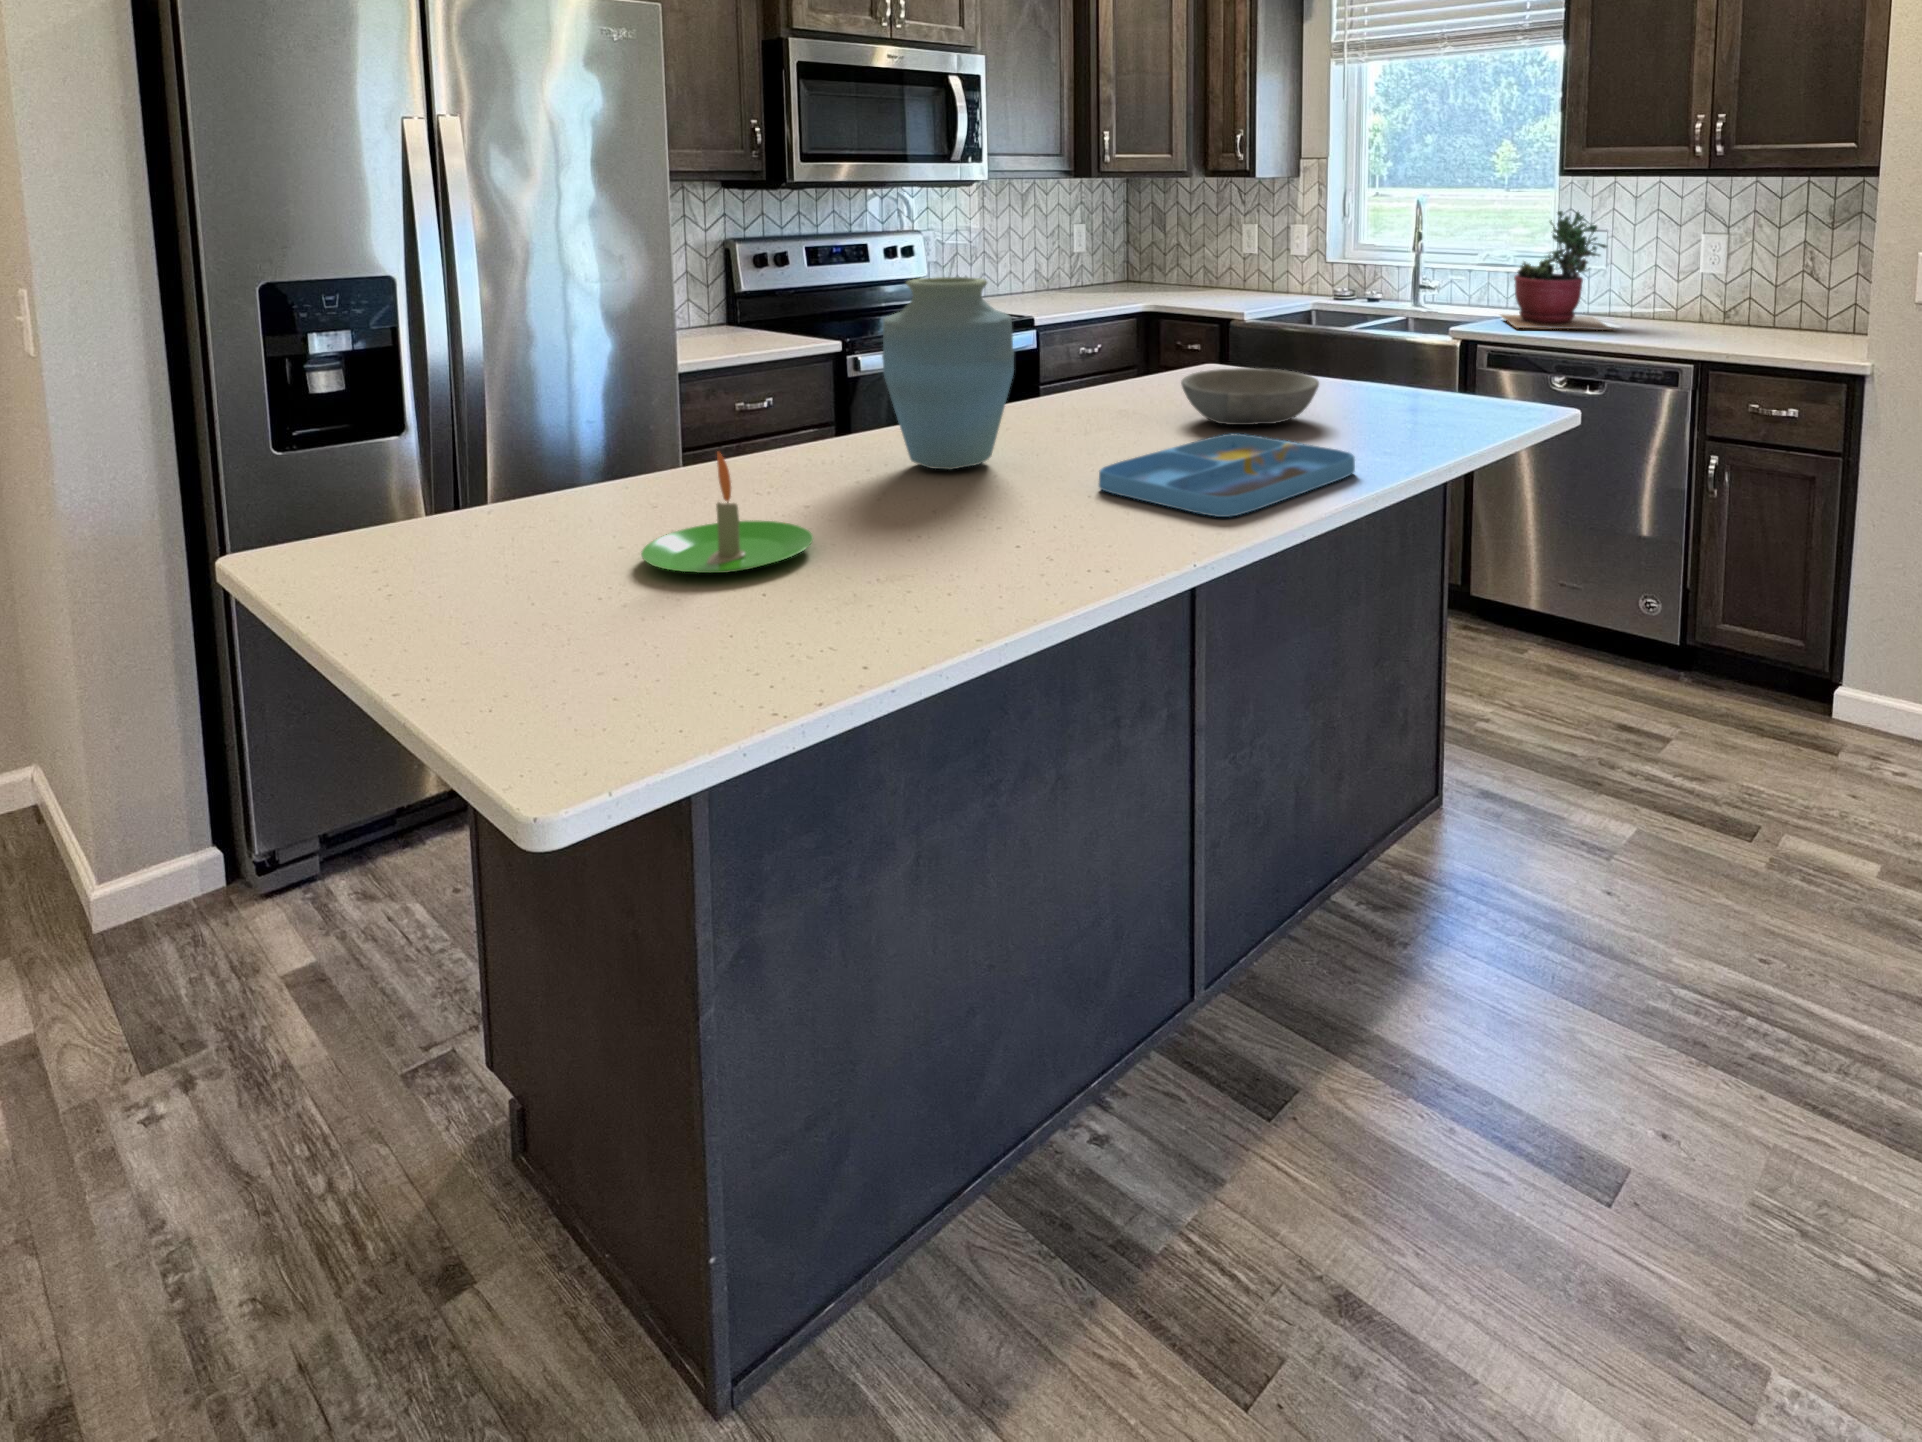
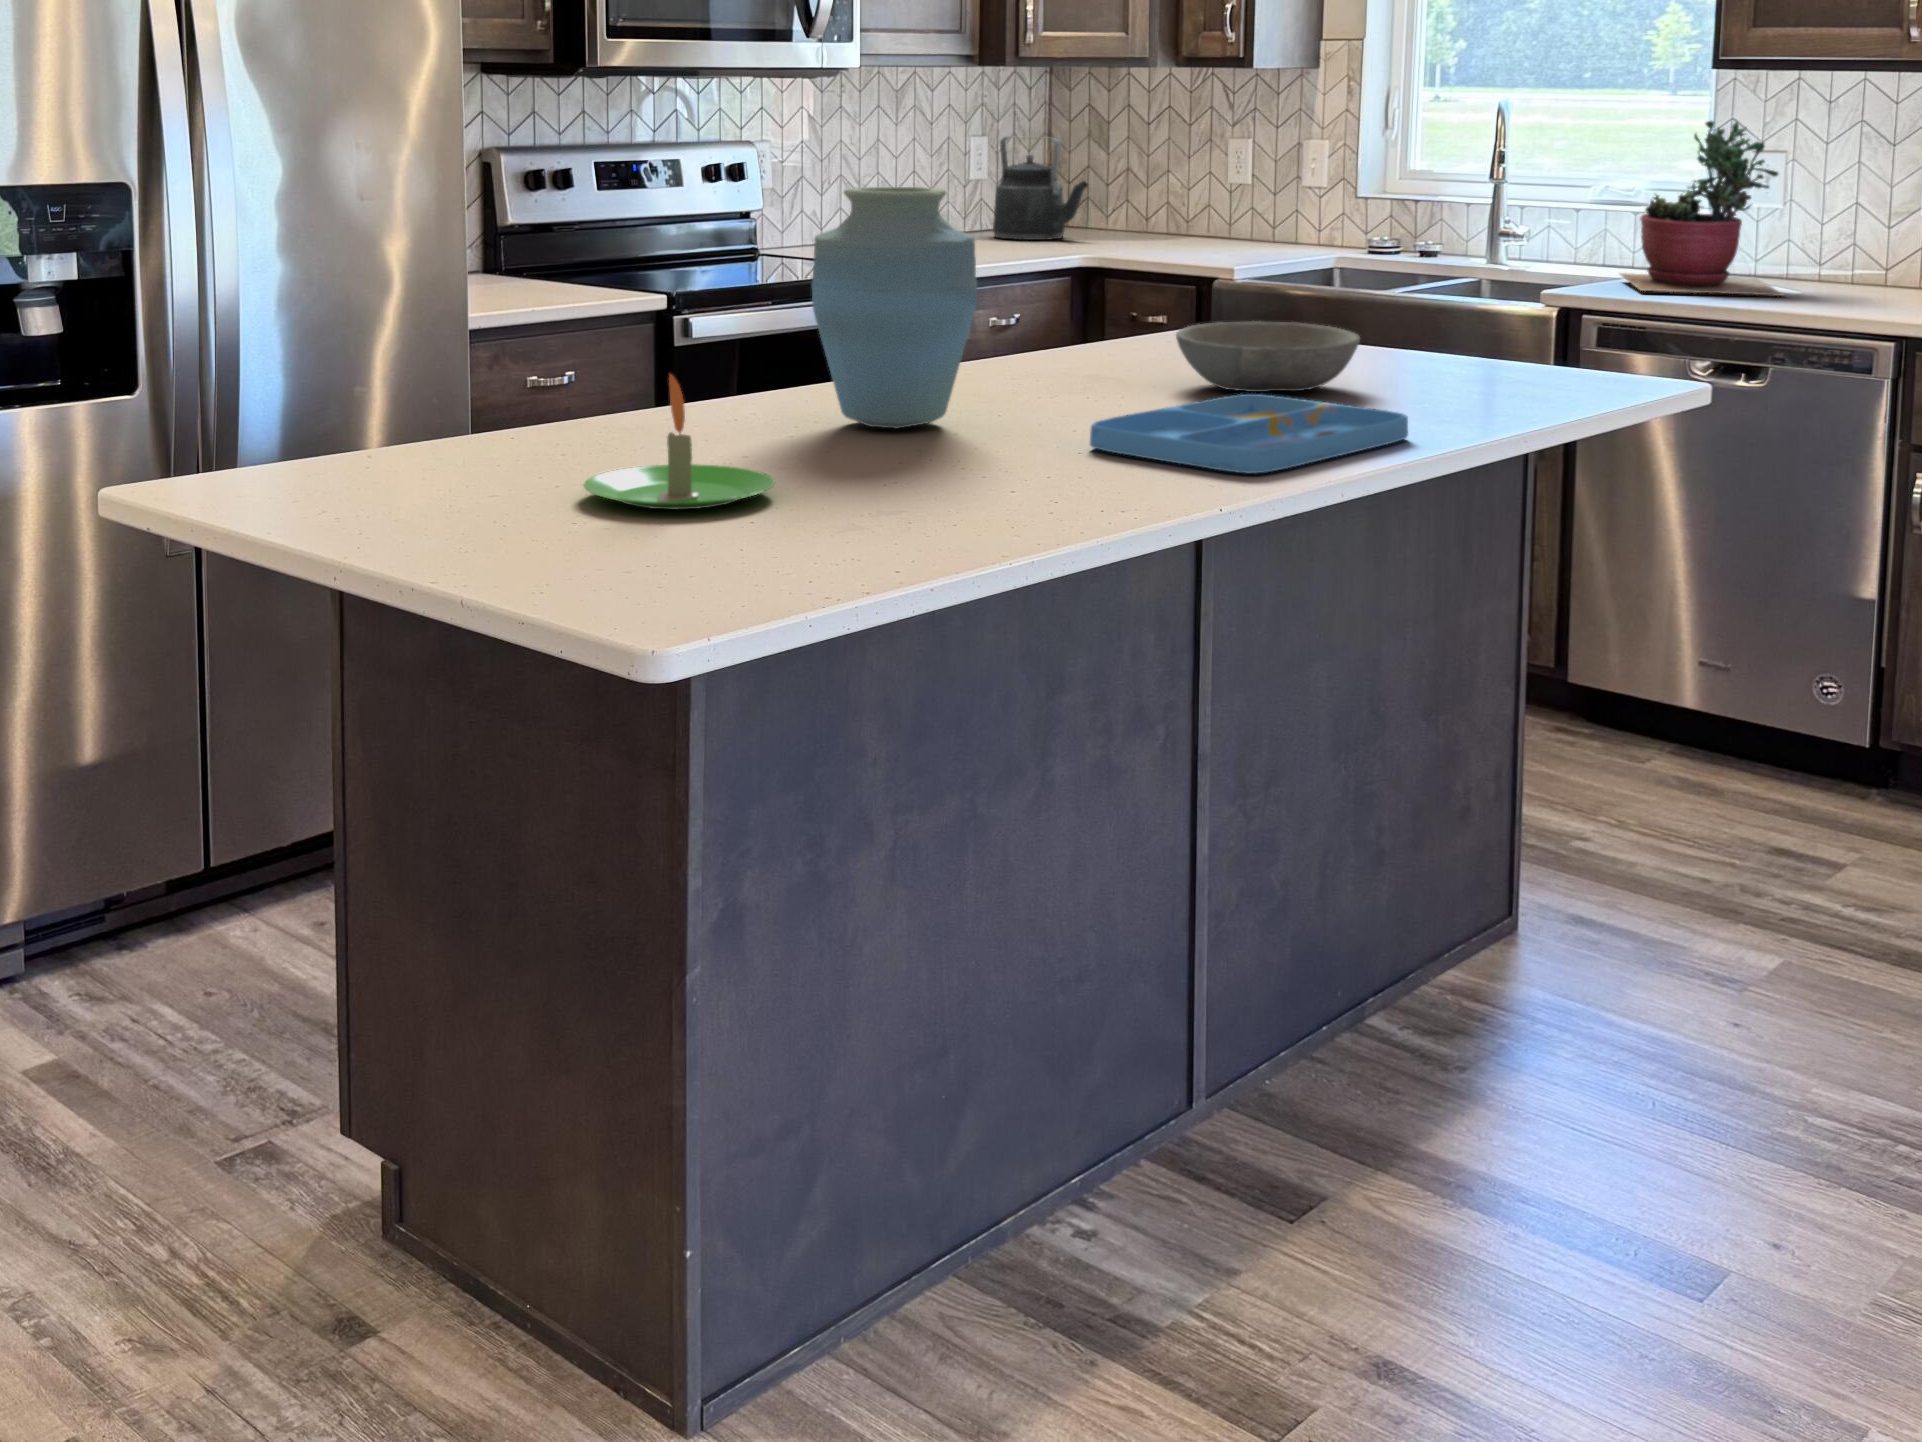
kettle: none [1087,226,1148,294] -> present [993,137,1088,240]

